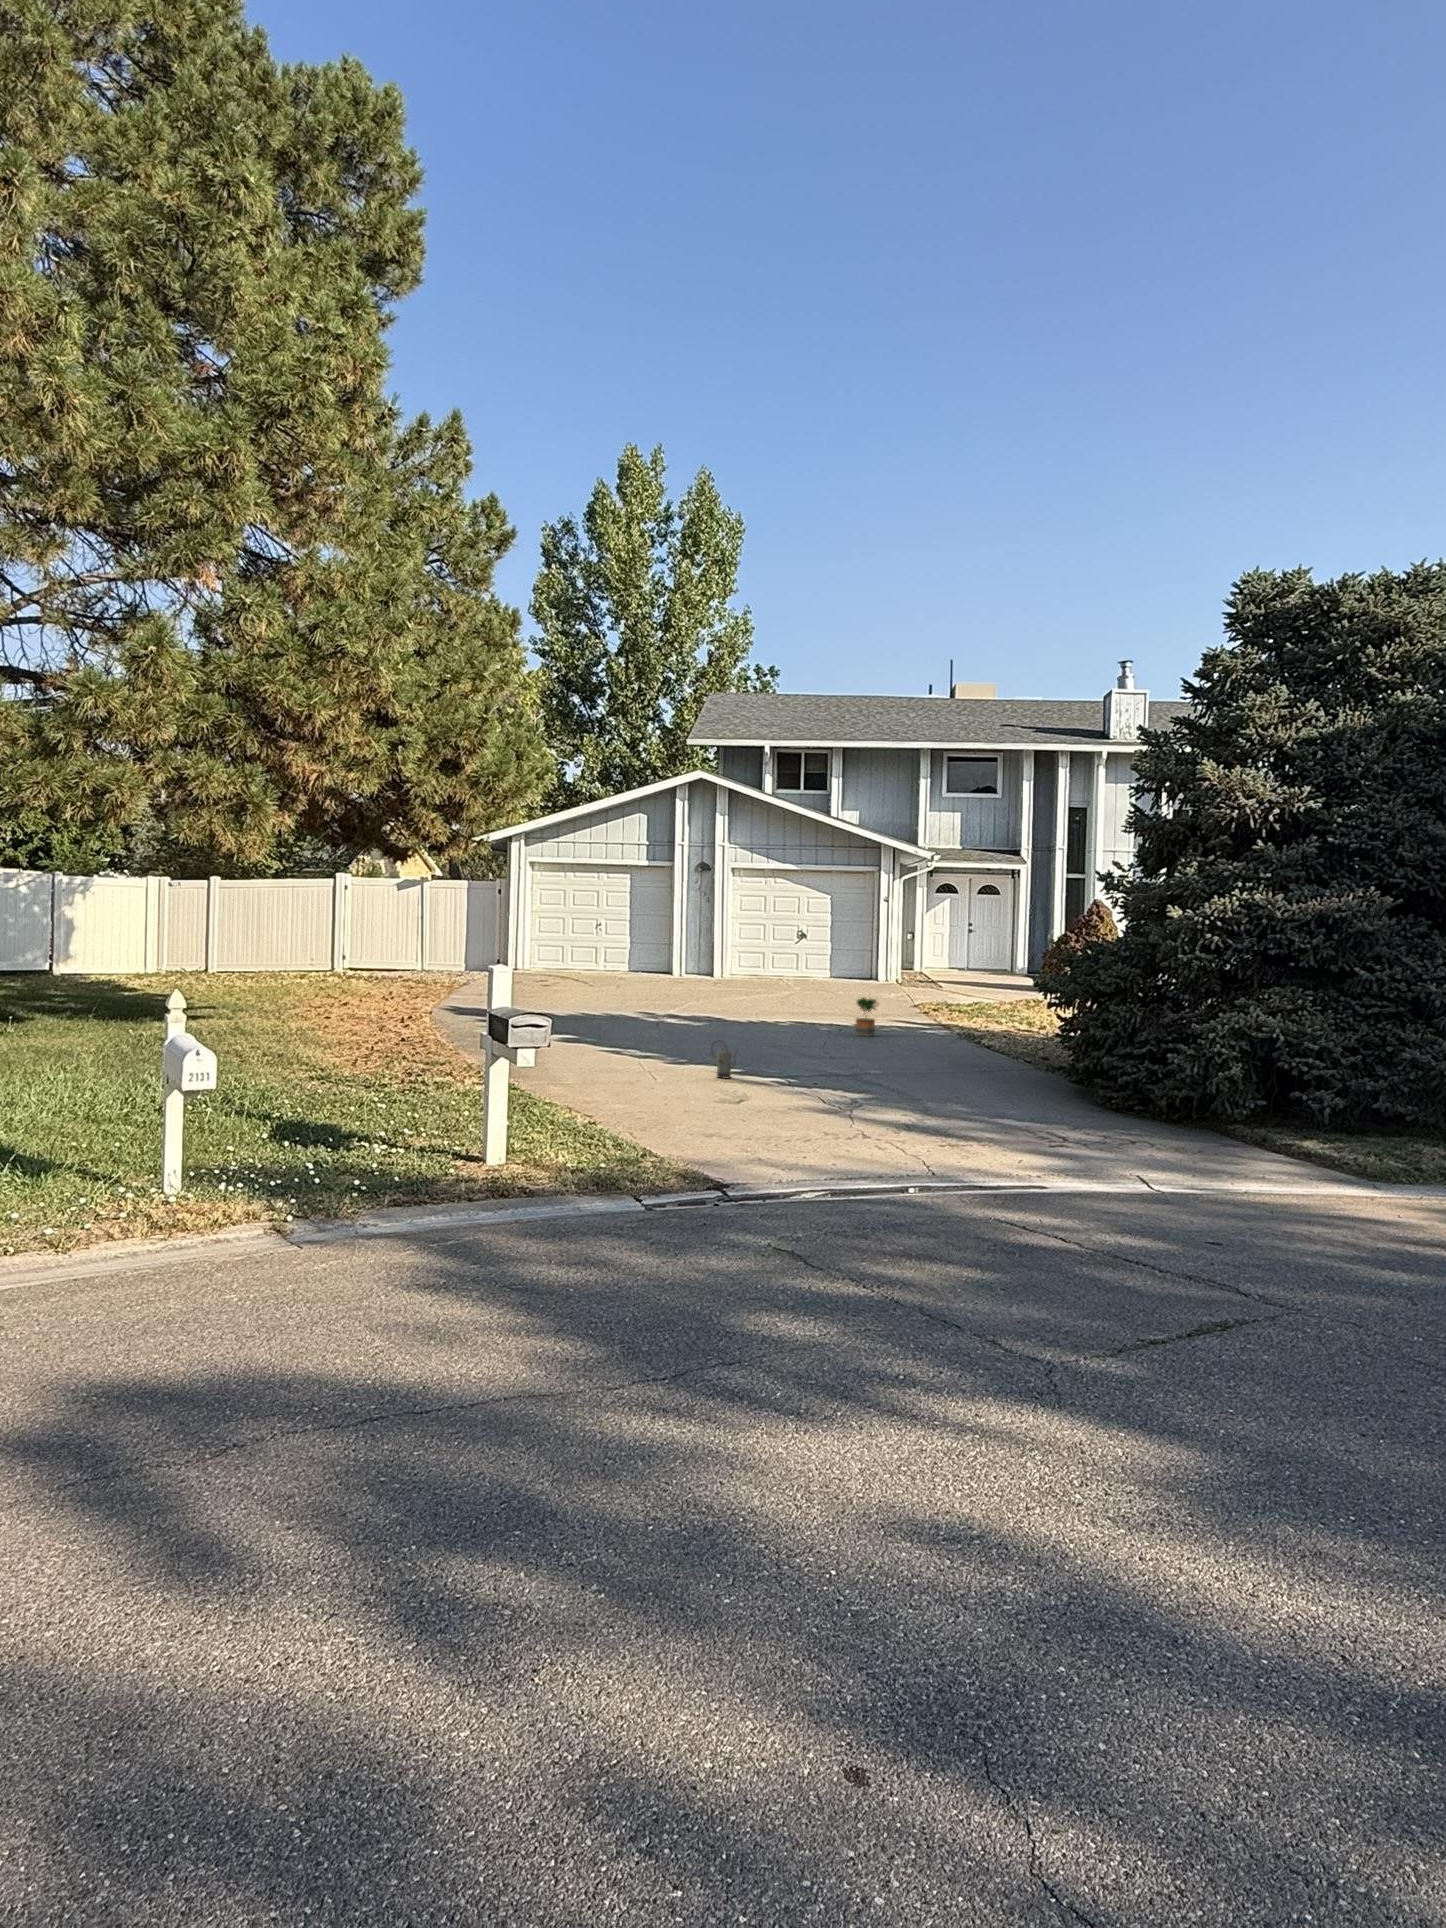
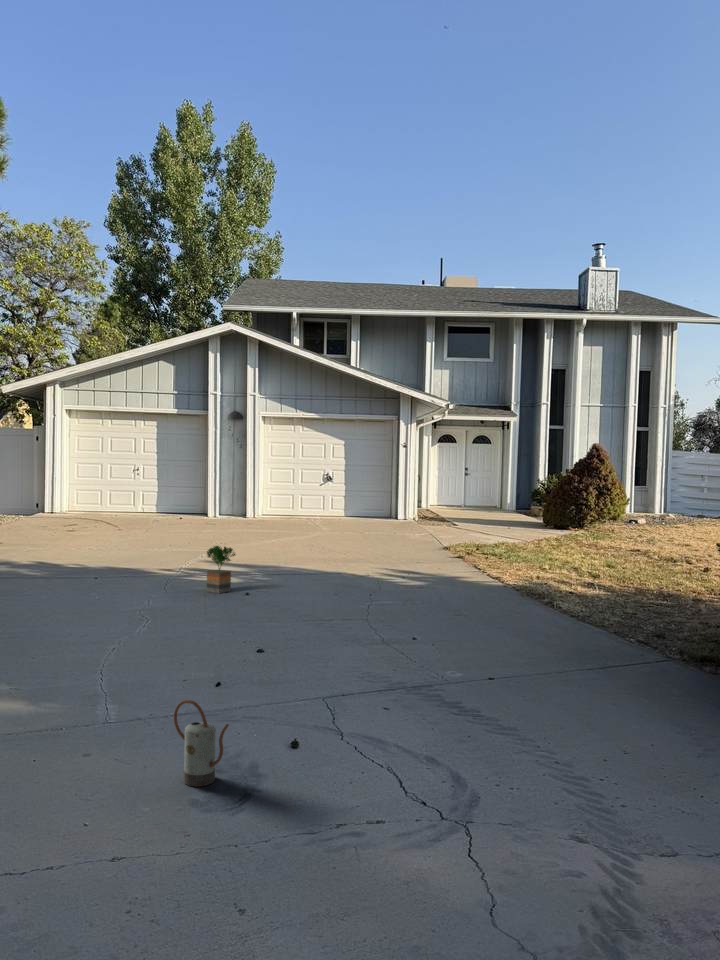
potted tree: present [855,998,878,1036] -> present [207,546,235,593]

